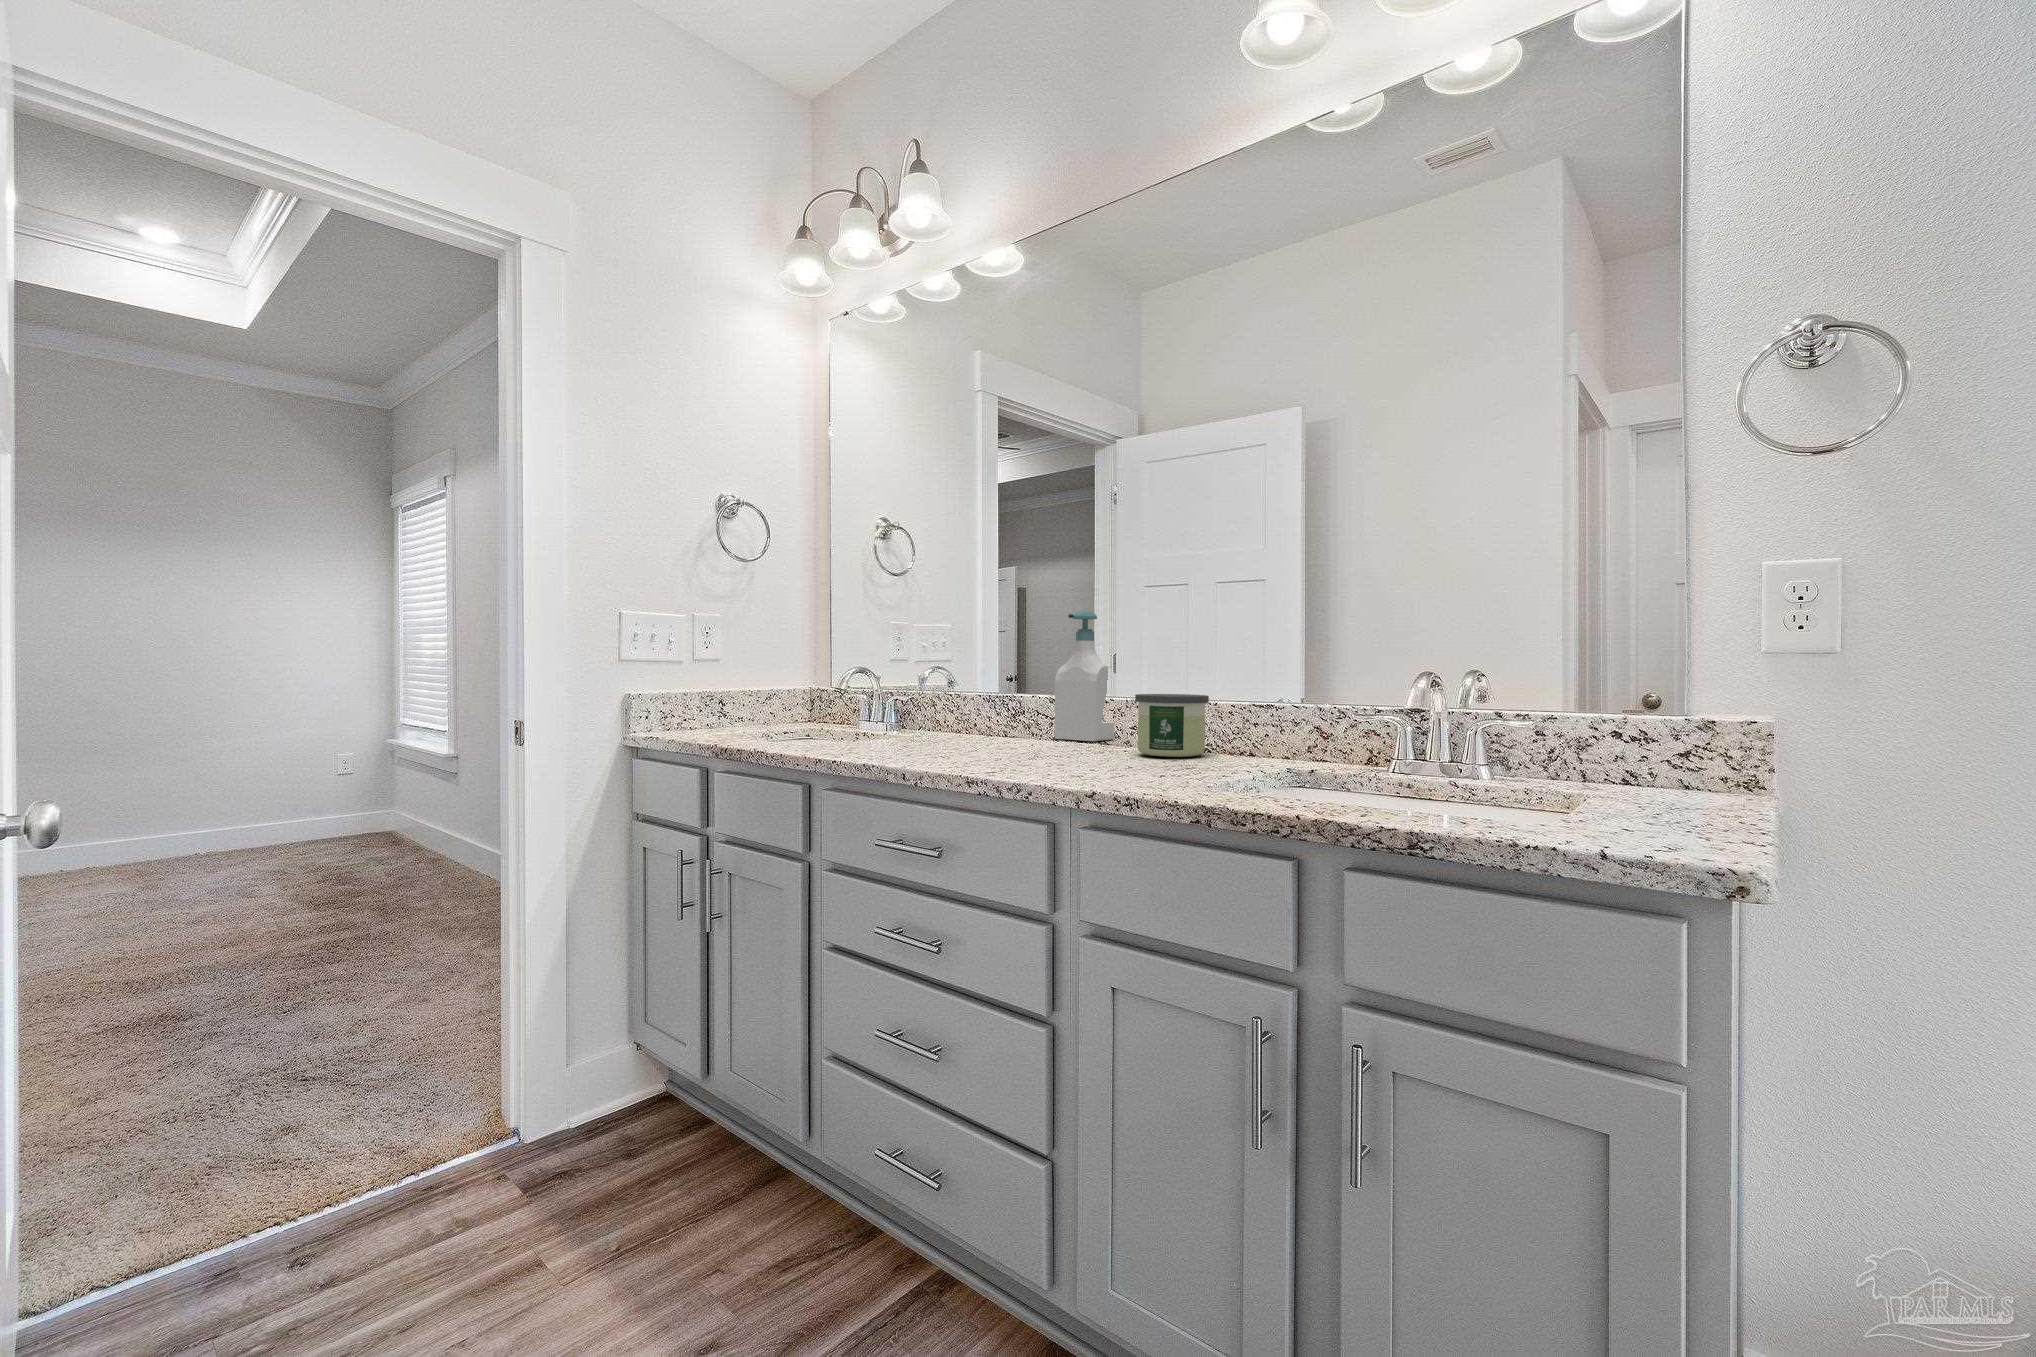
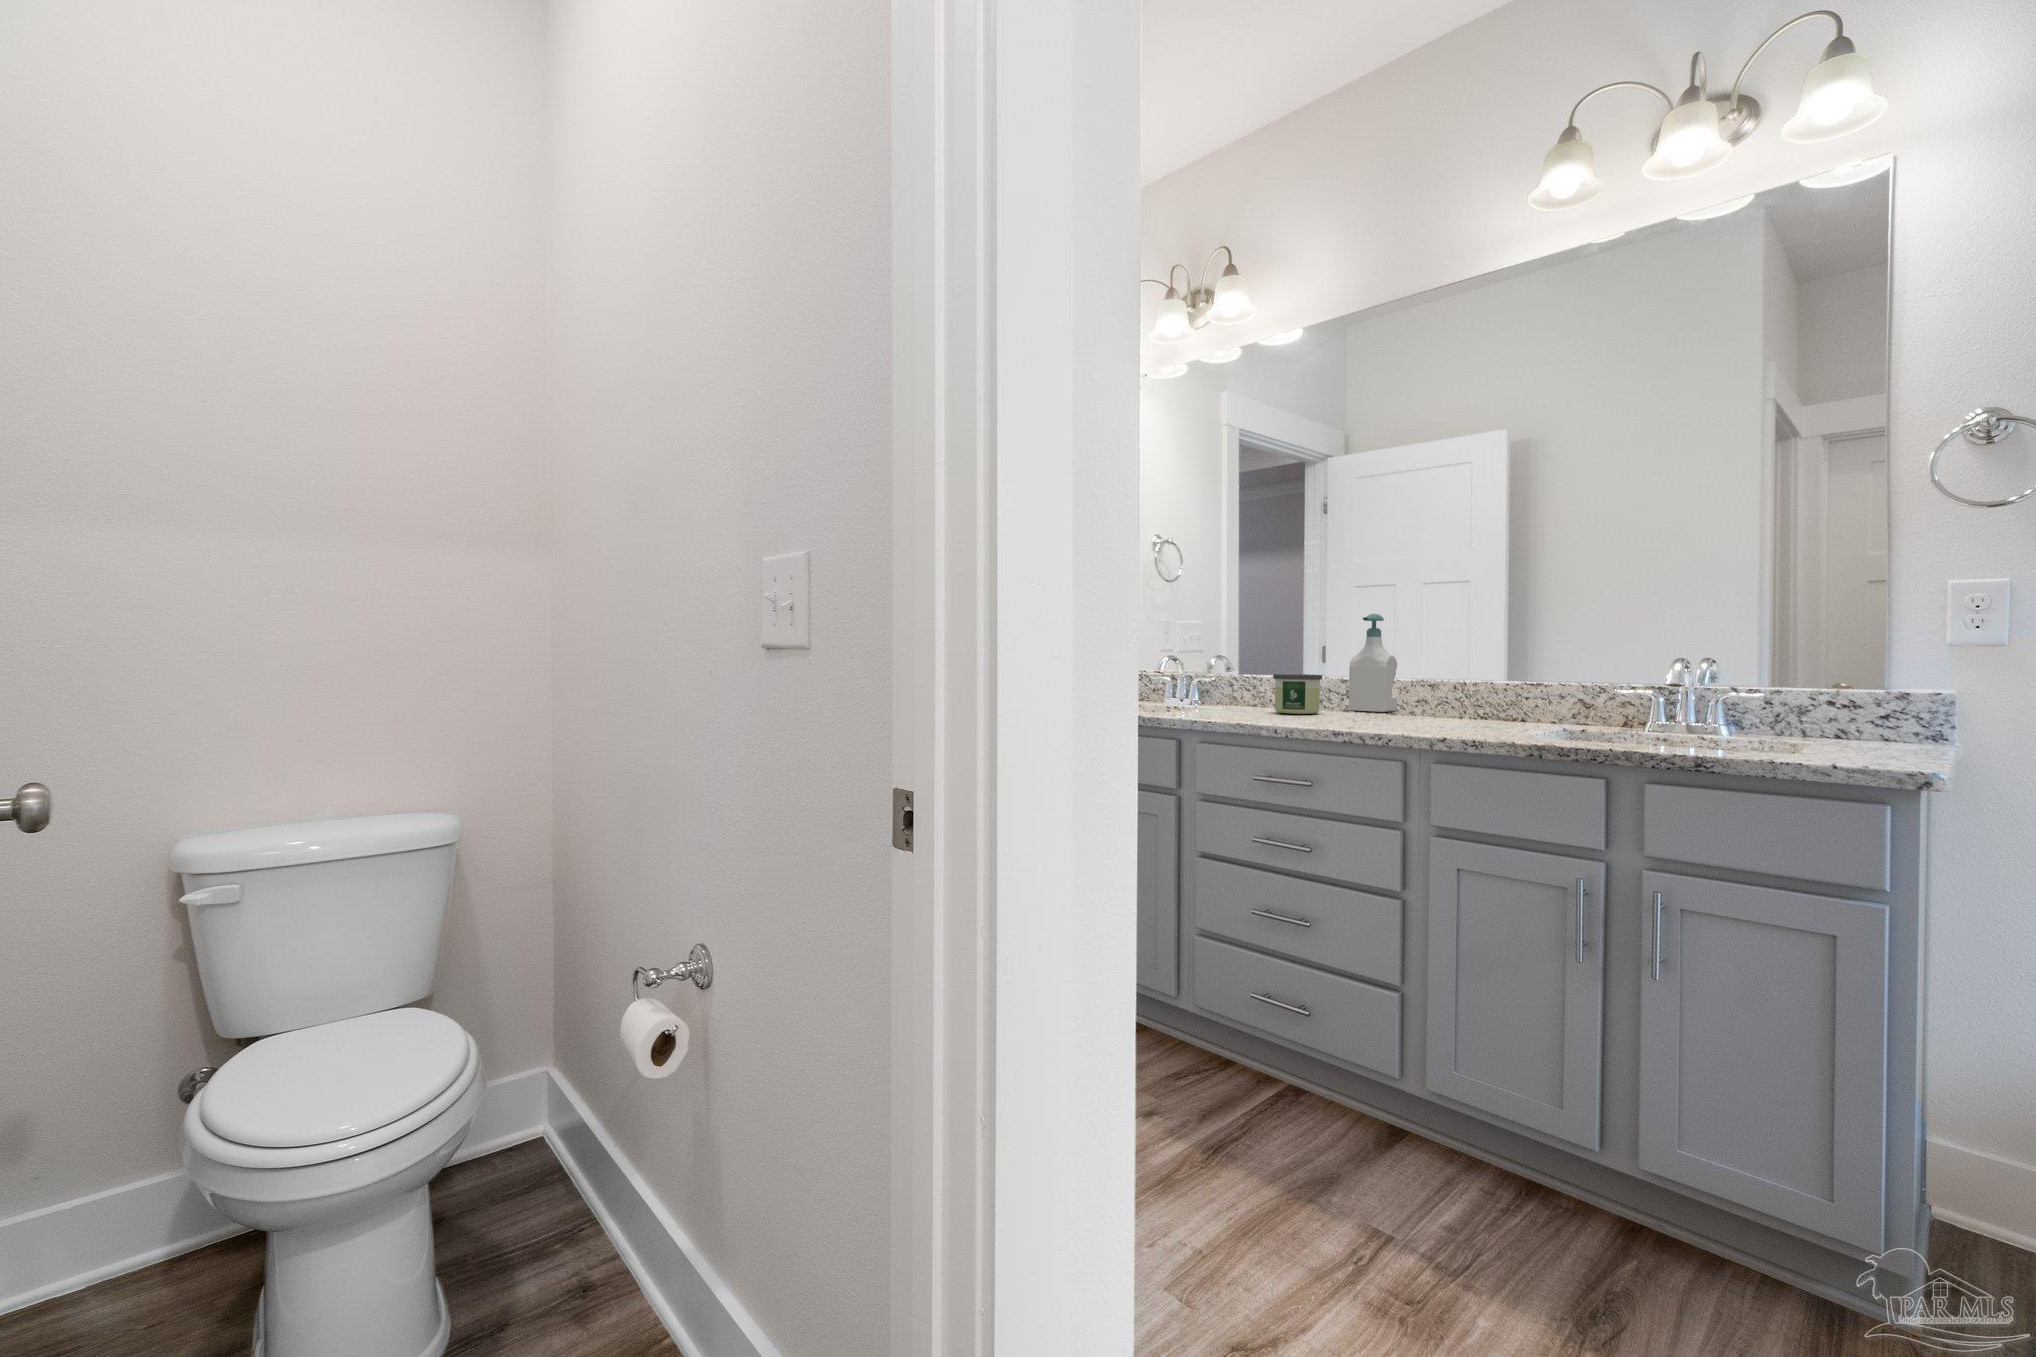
candle: present [1135,694,1209,757] -> present [1273,674,1322,714]

